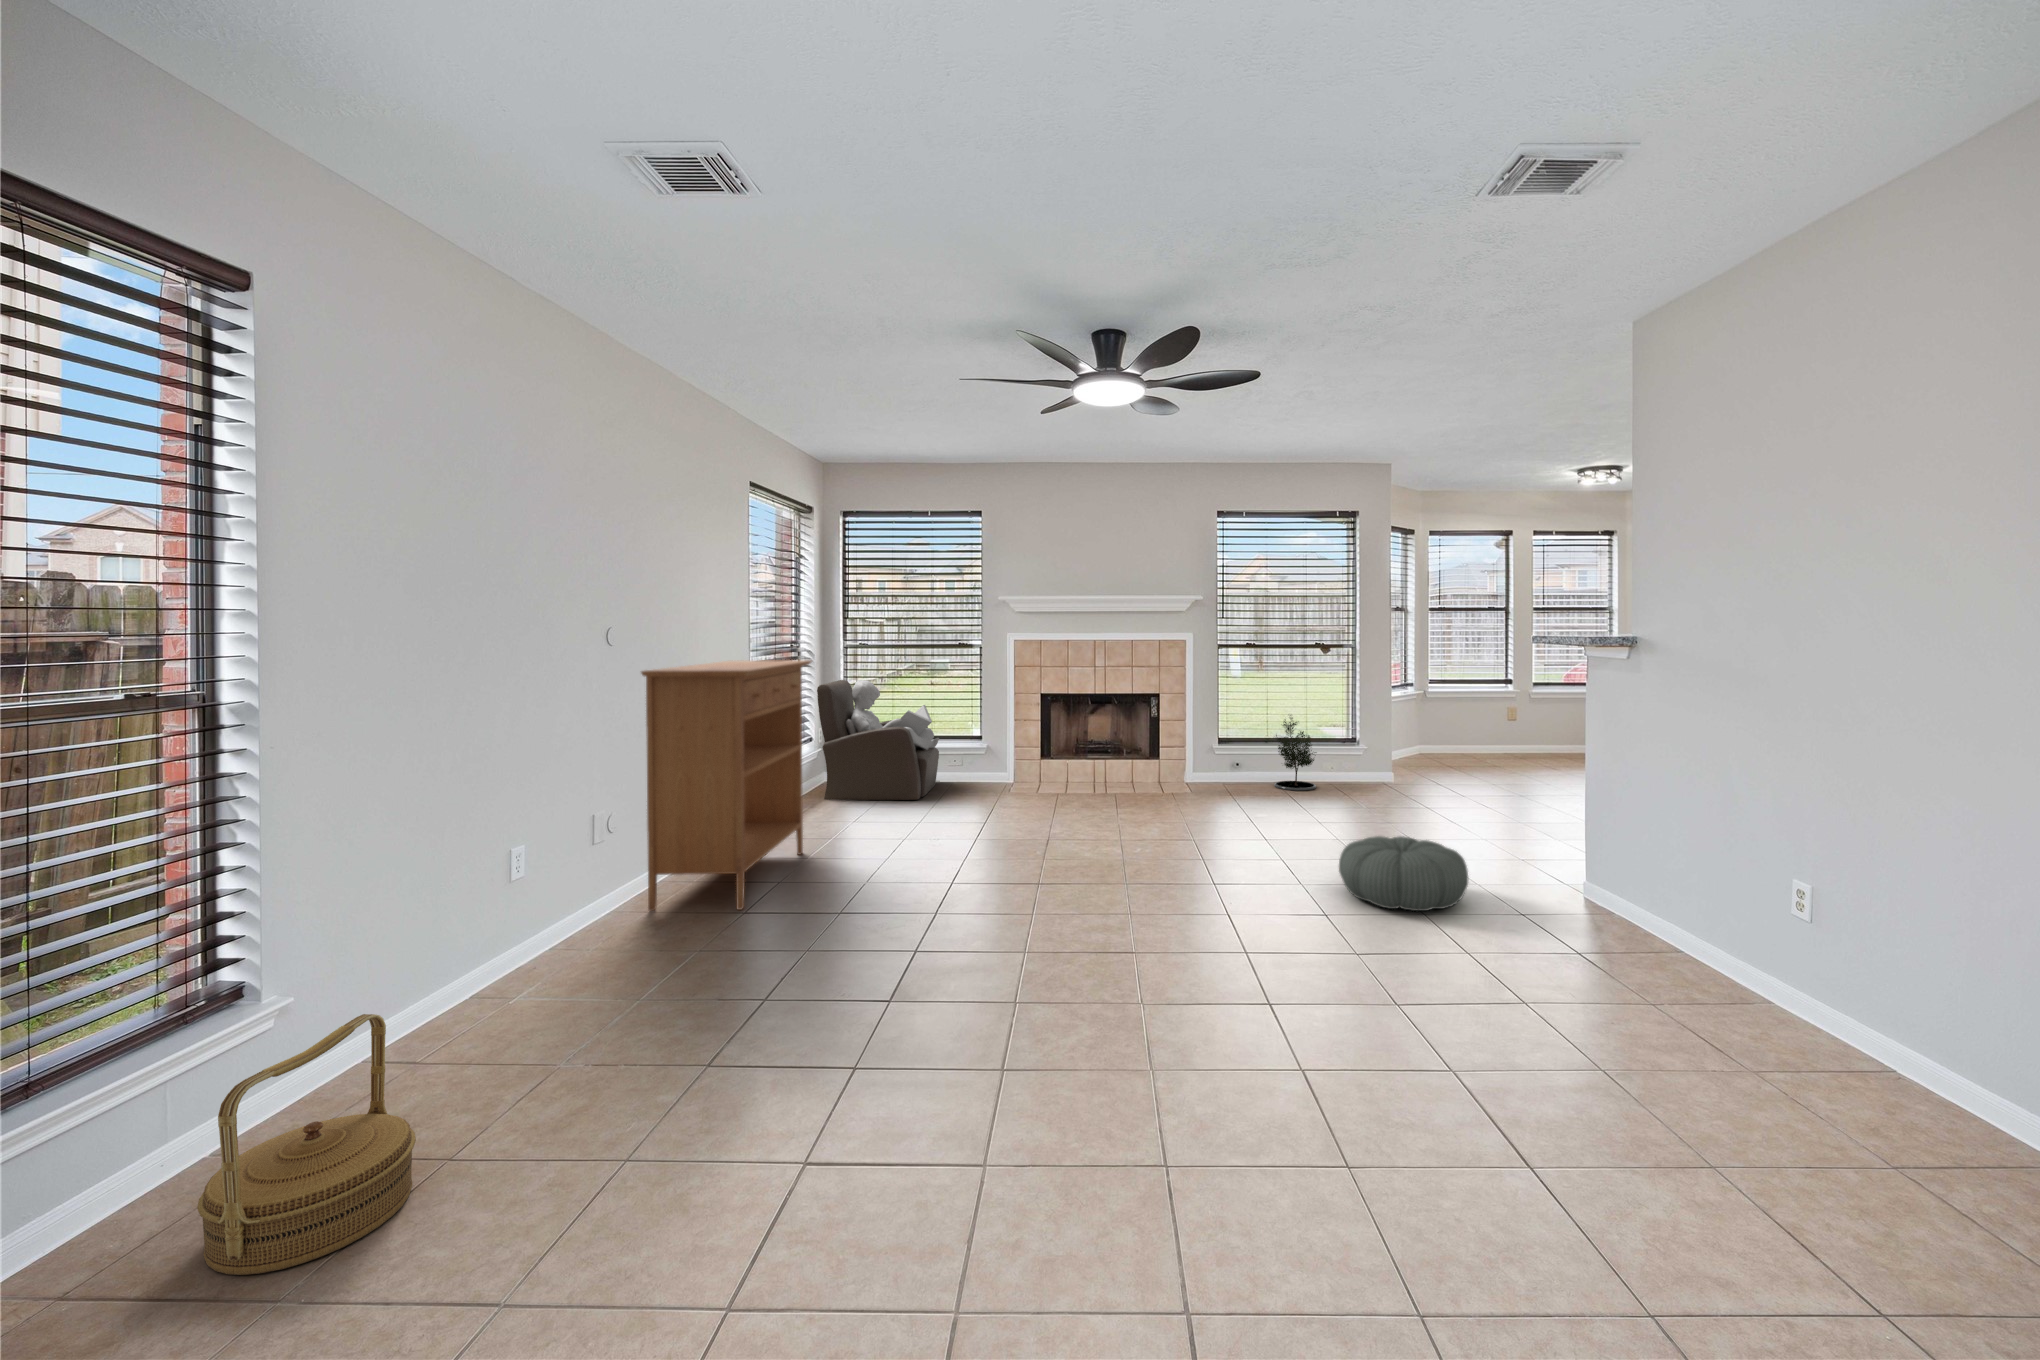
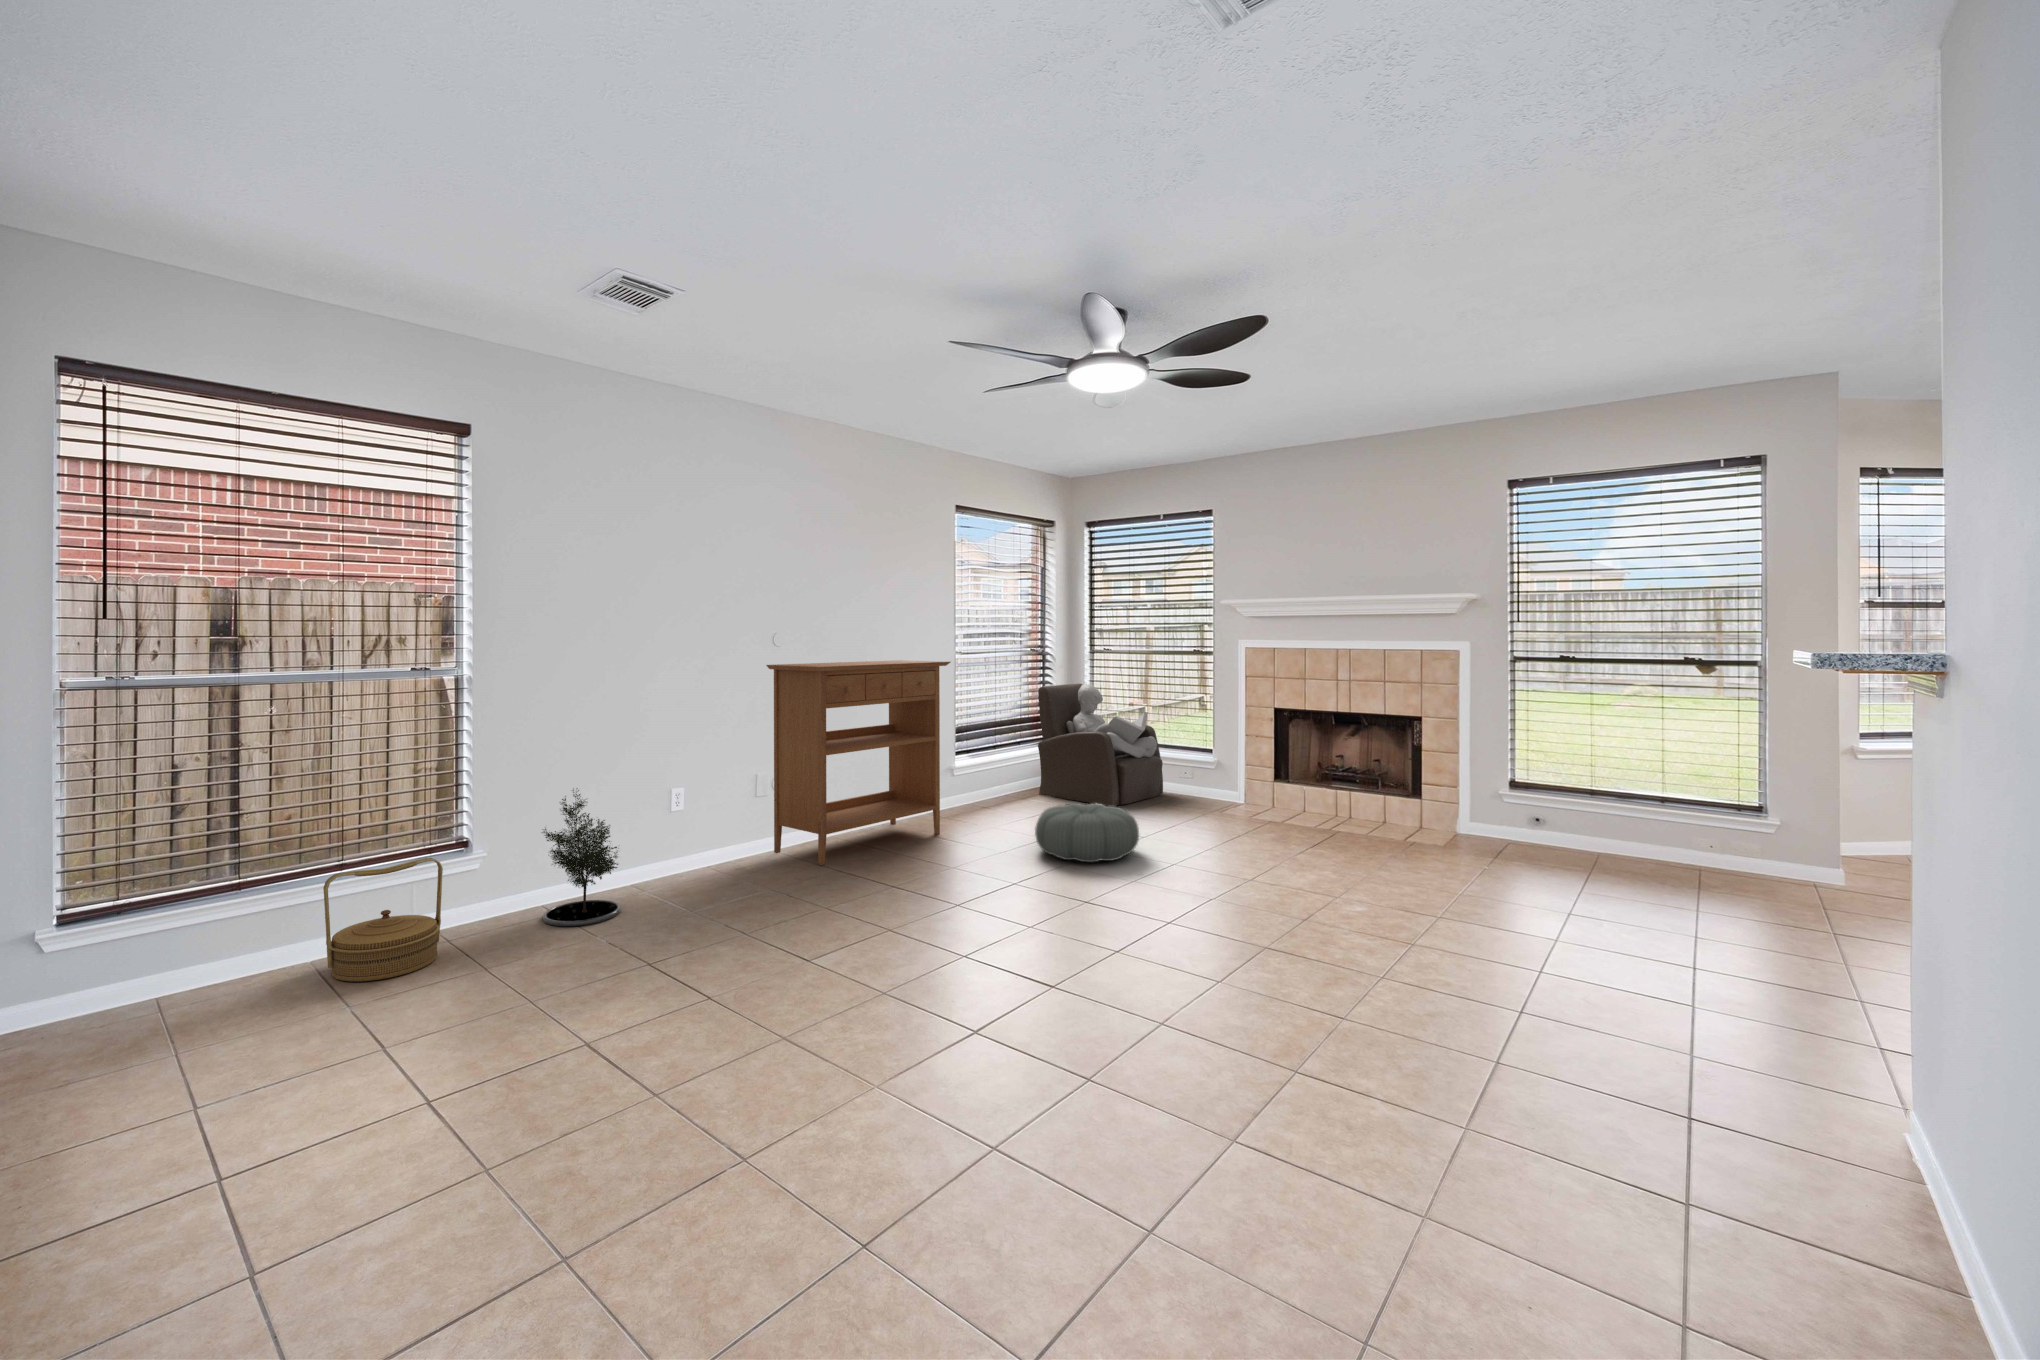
potted tree: present [1274,715,1316,791] -> present [543,790,621,926]
pouf: present [1339,836,1468,911] -> present [1035,803,1139,862]

